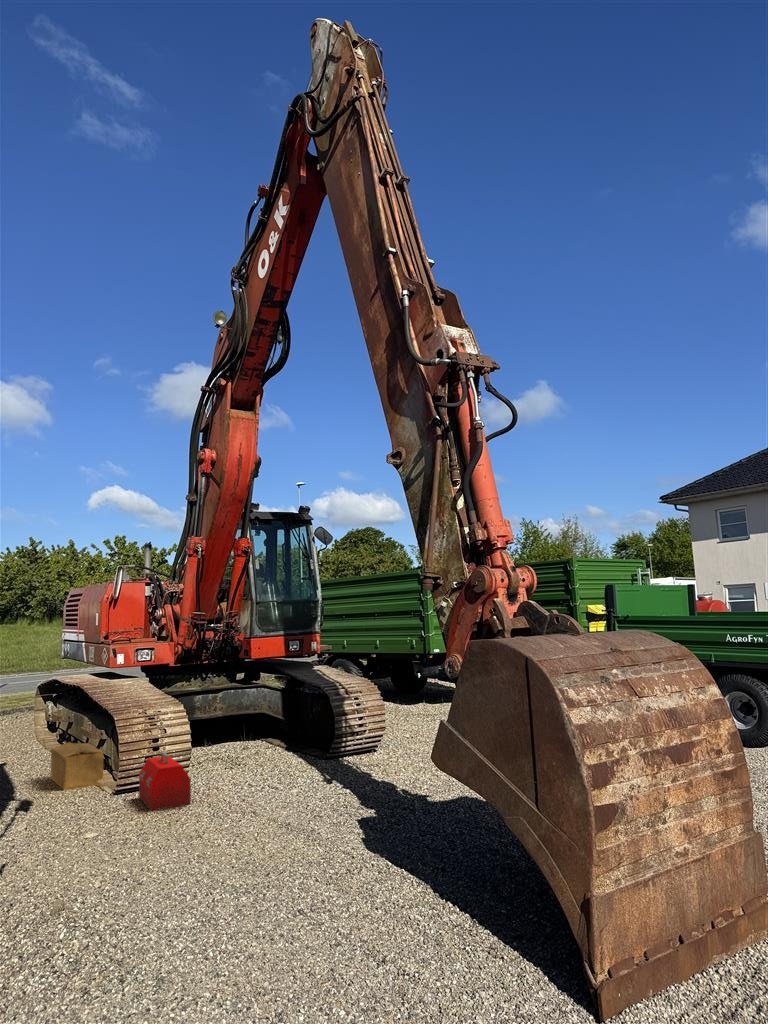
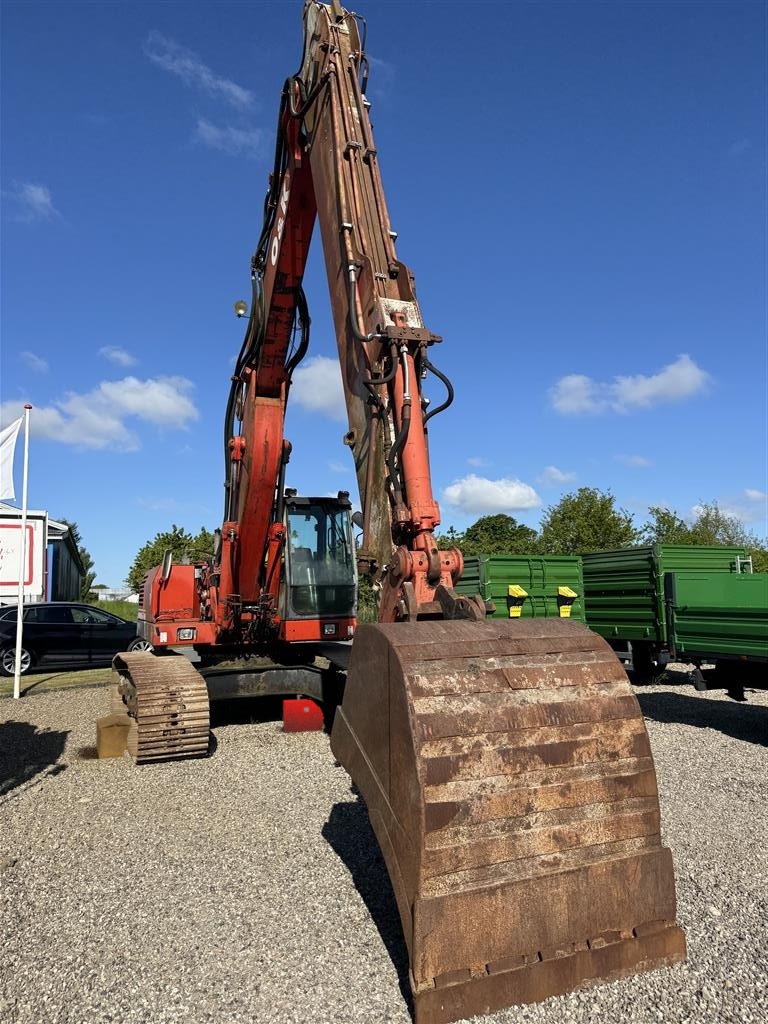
toolbox: present [139,752,191,810] -> present [283,695,324,733]

